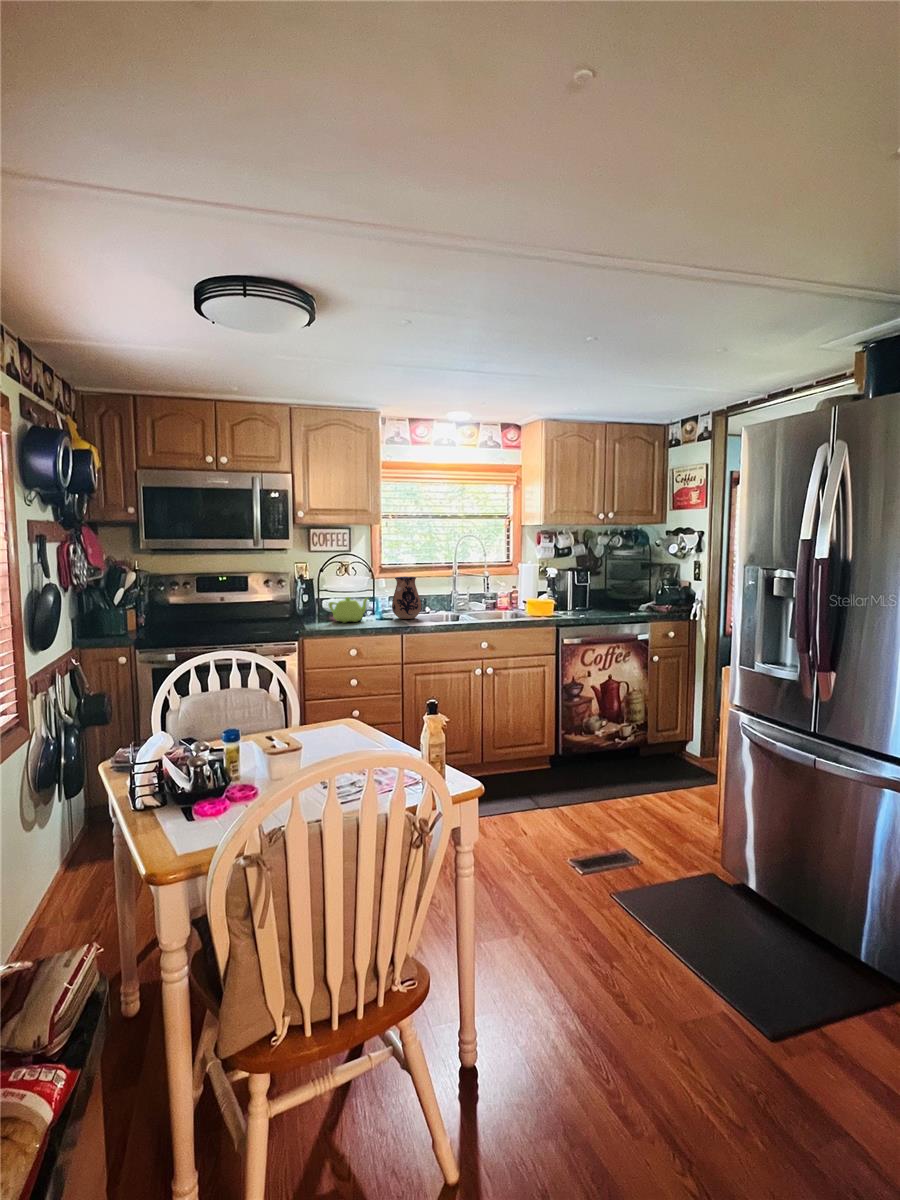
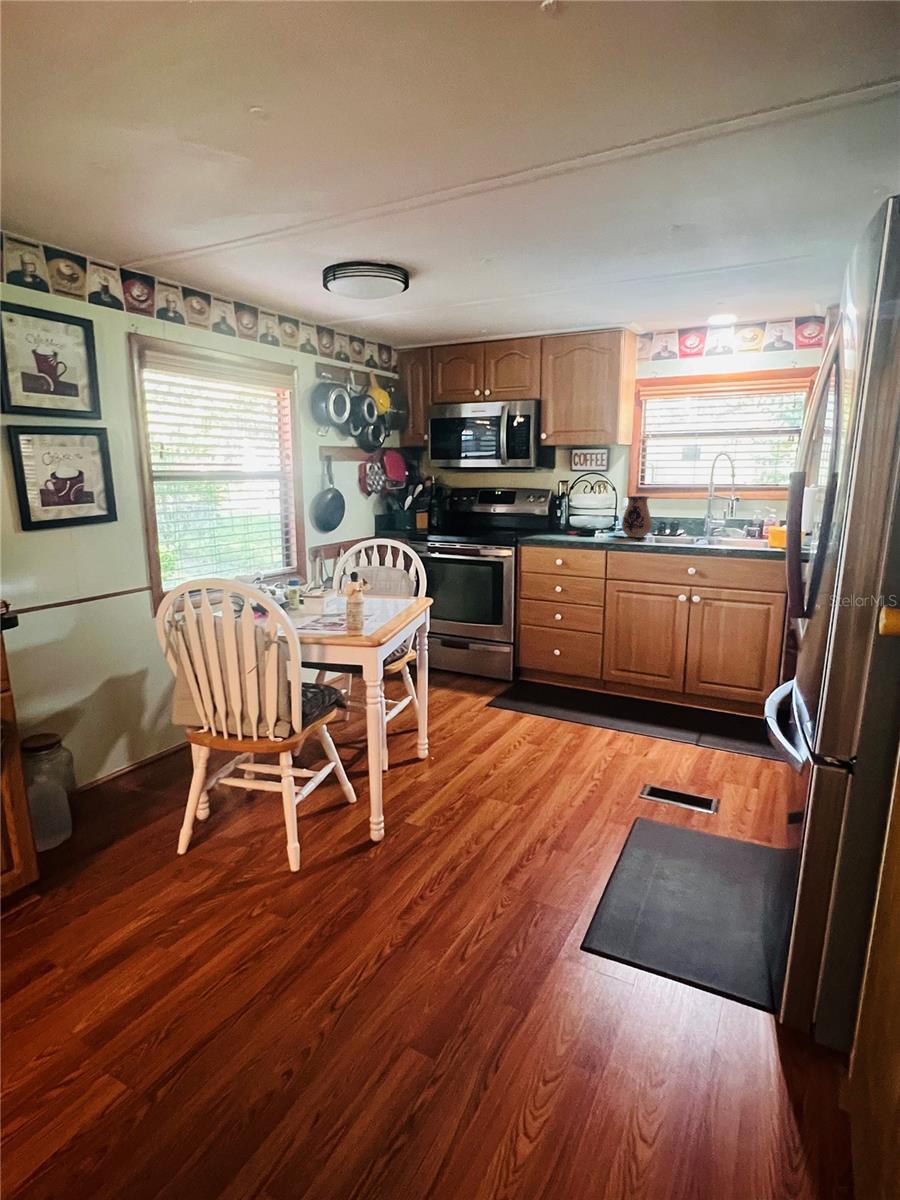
teapot: present [328,597,368,623] -> none [562,513,602,536]

